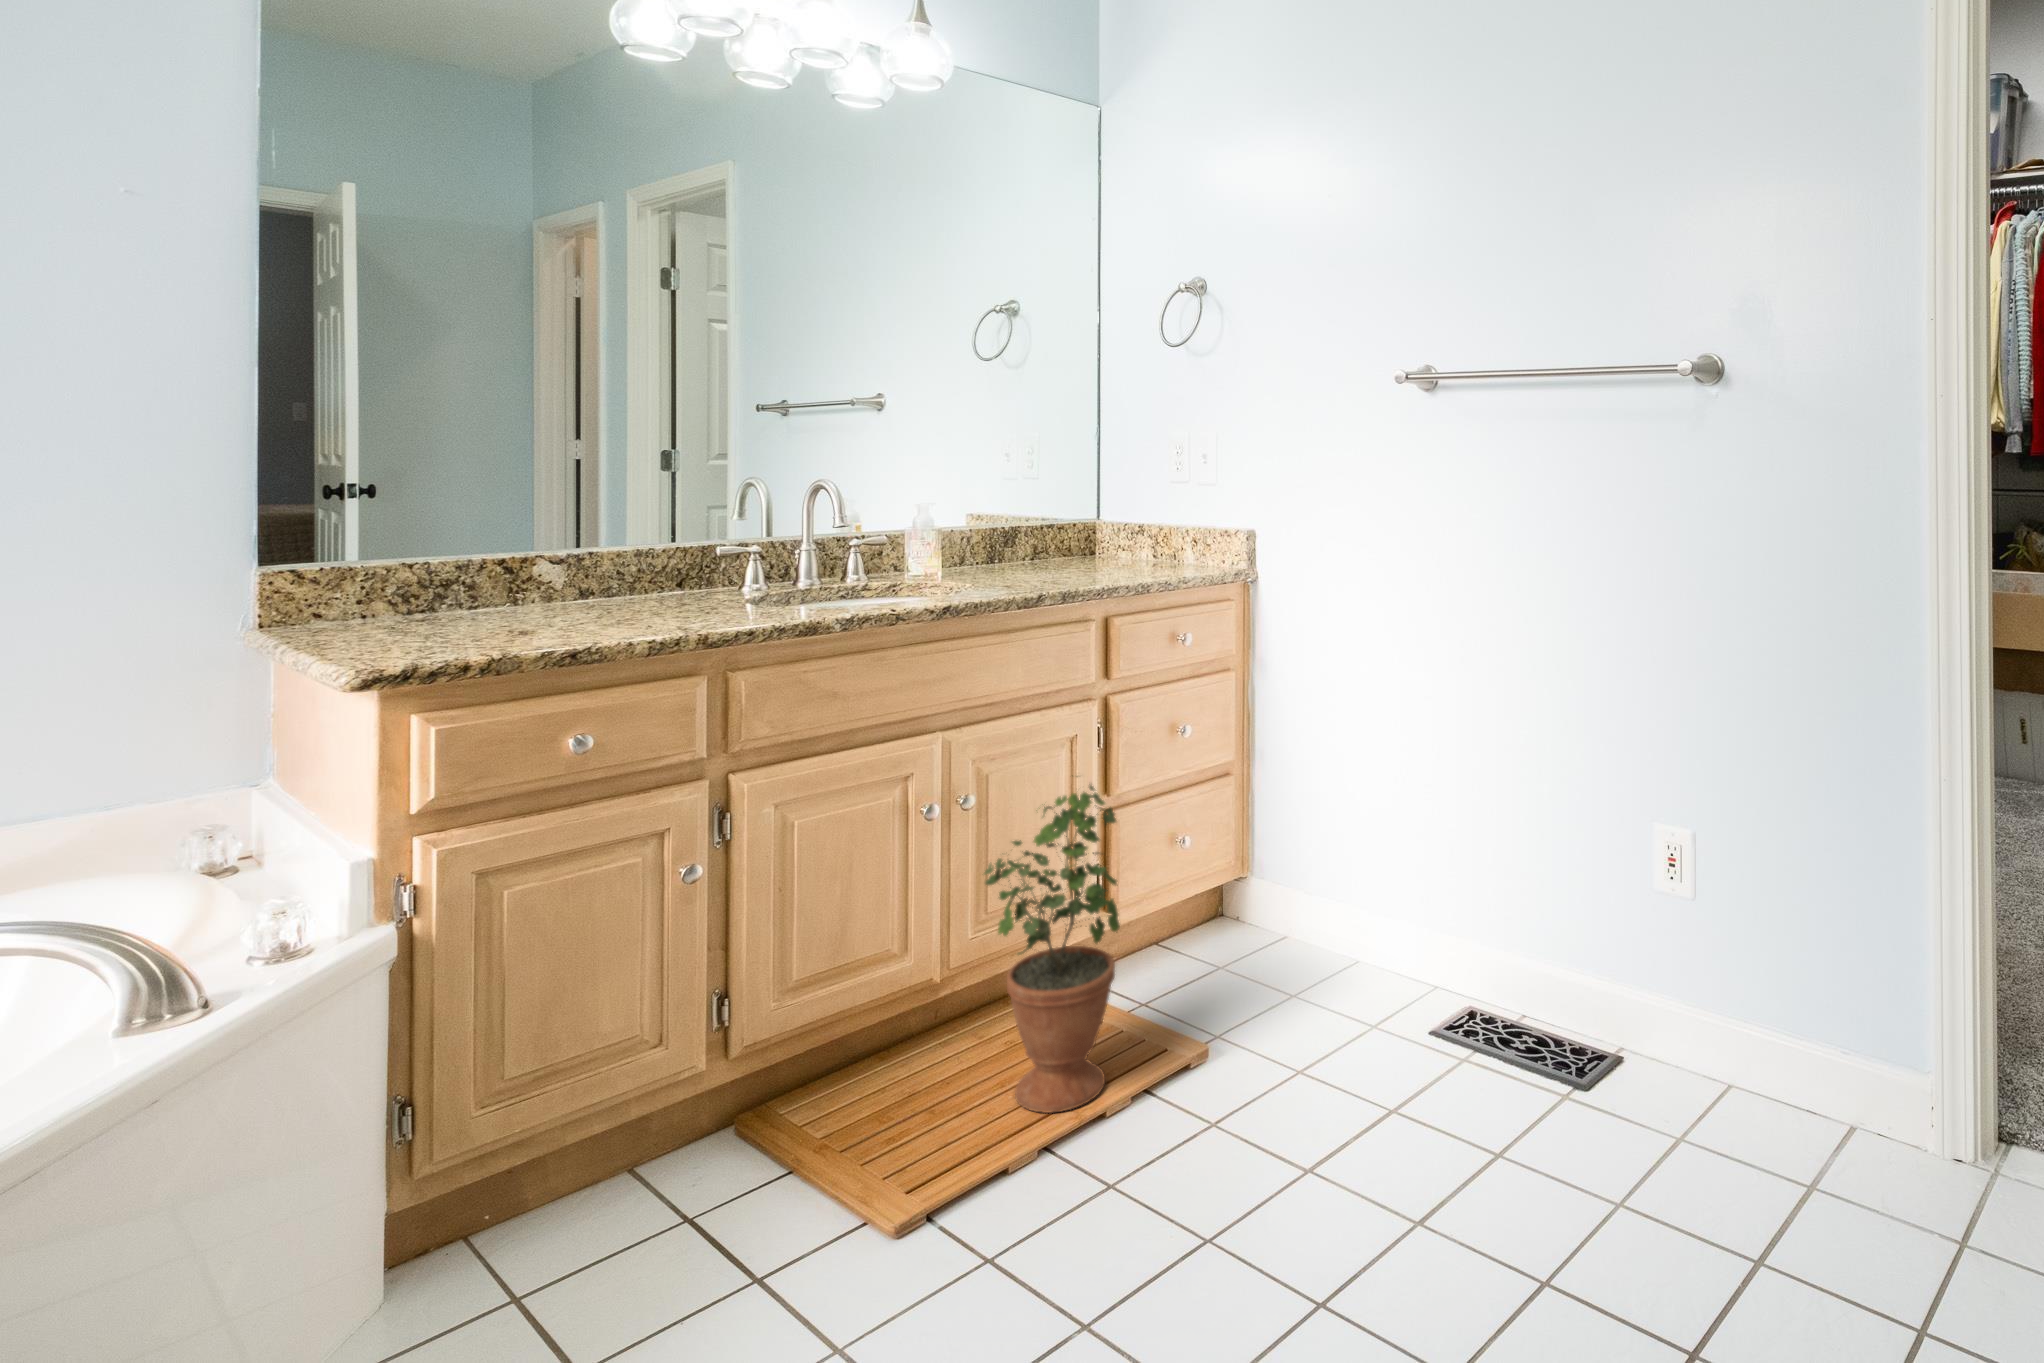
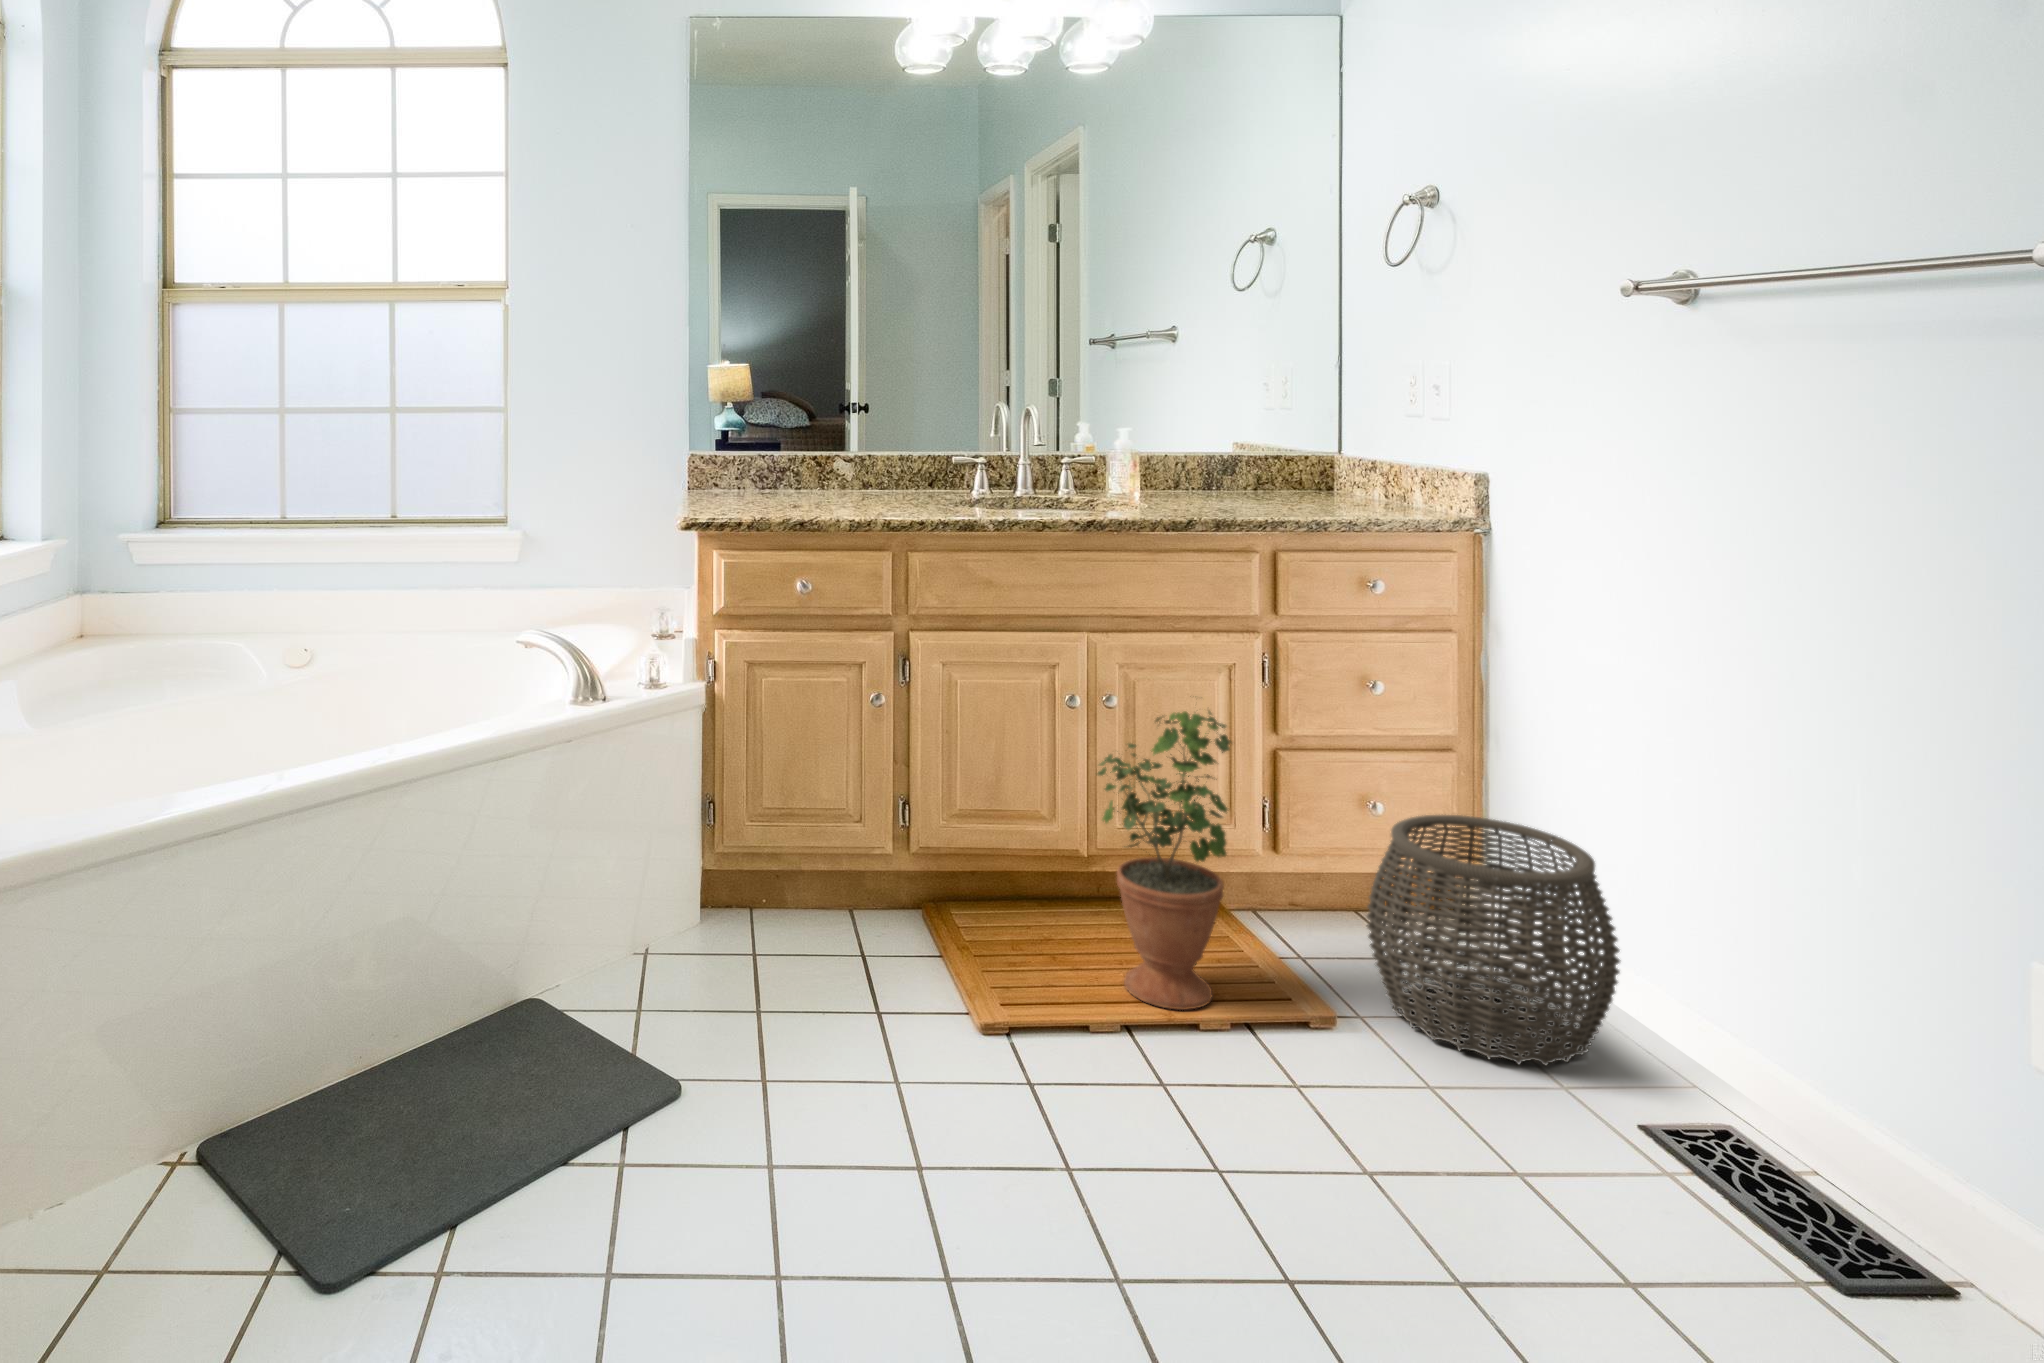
woven basket: none [1212,821,1395,1032] -> present [1367,815,1620,1065]

